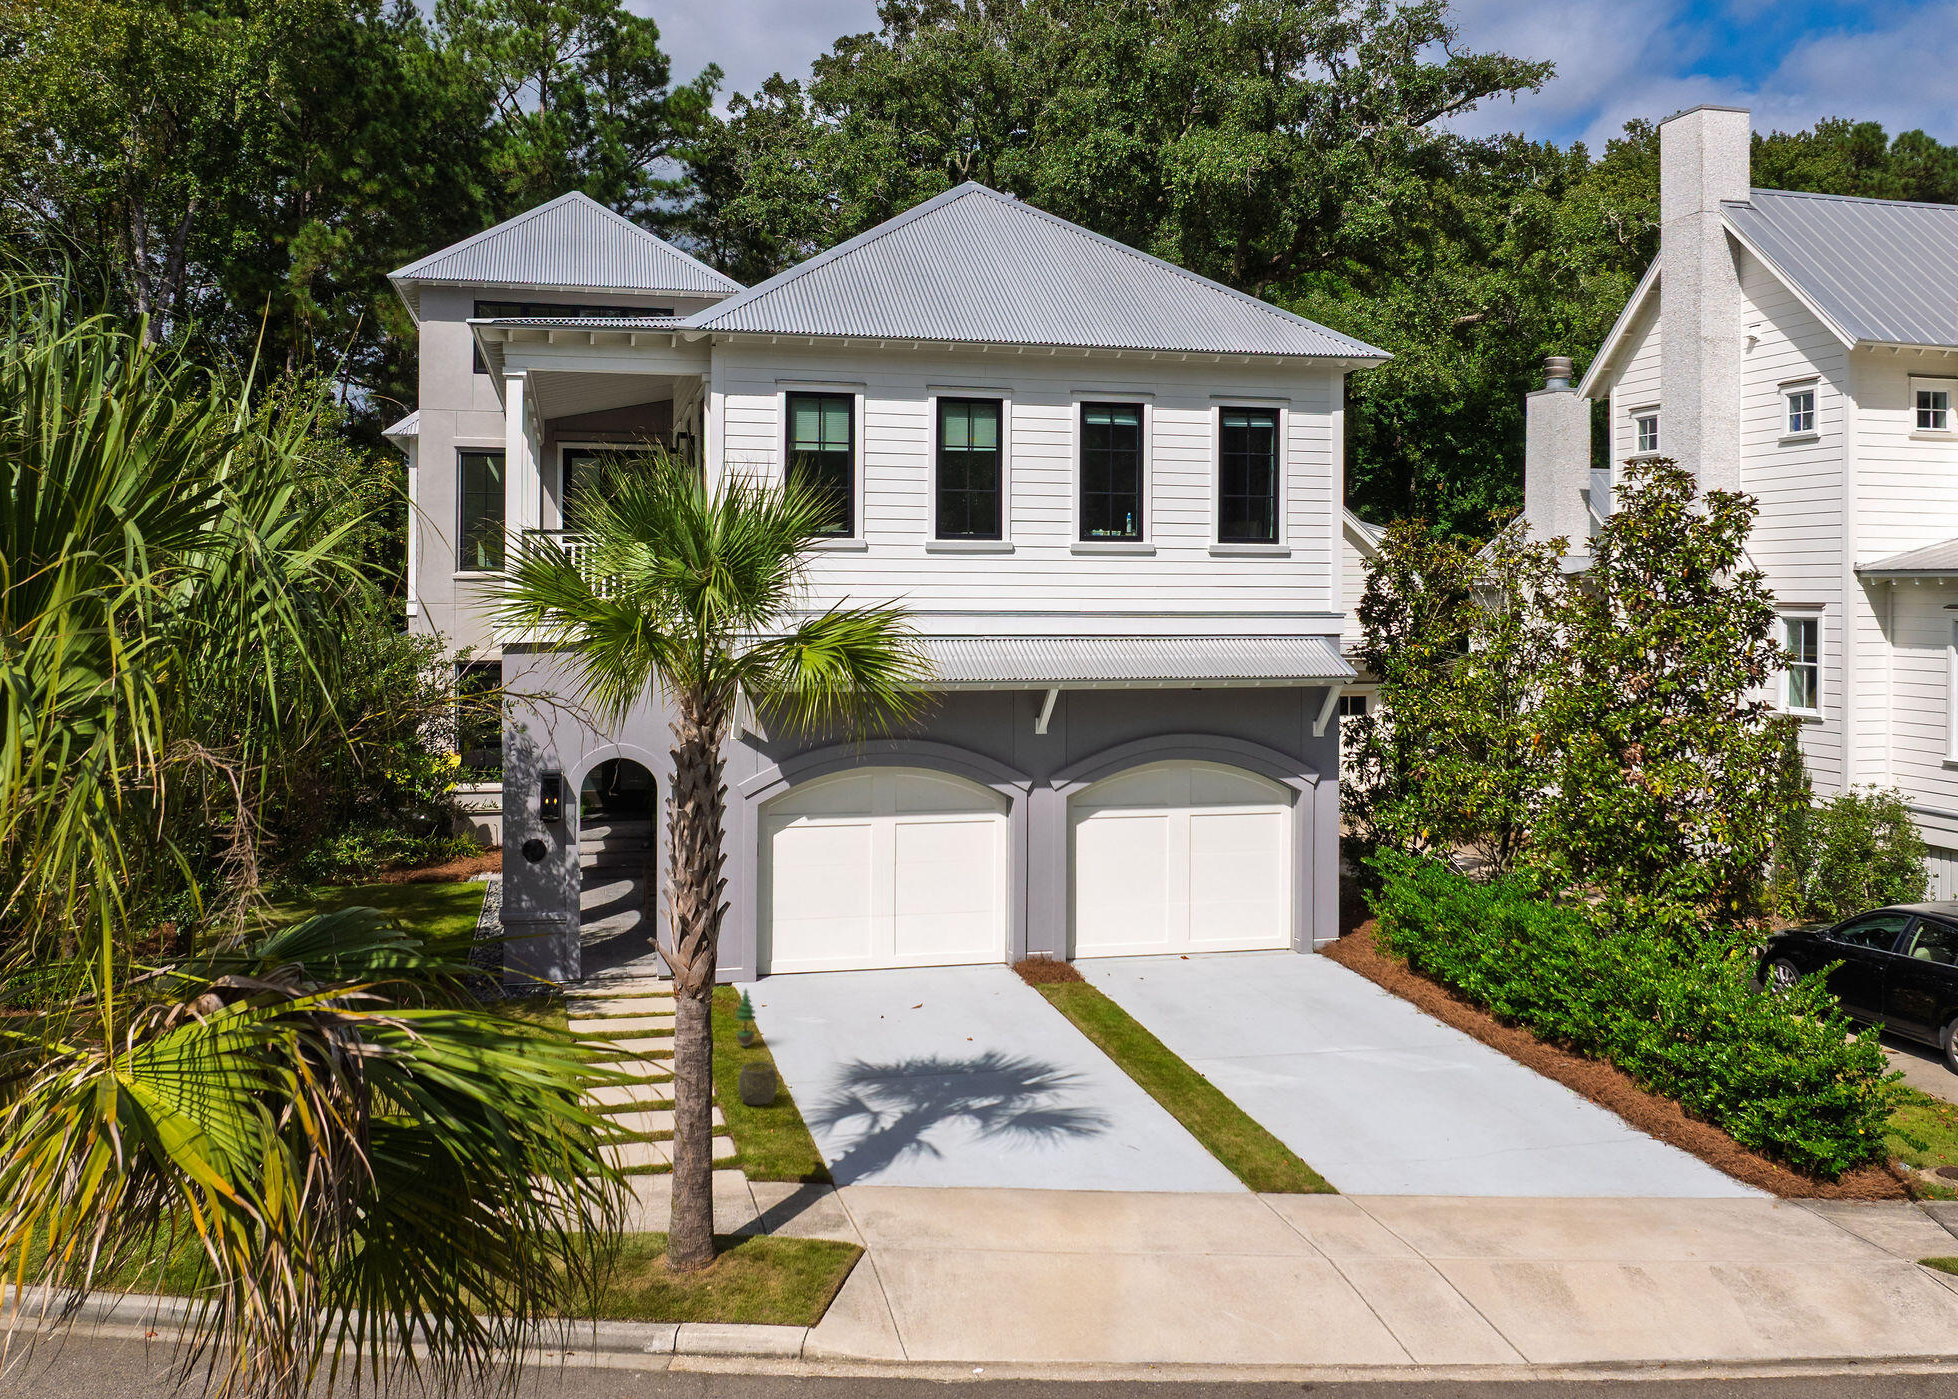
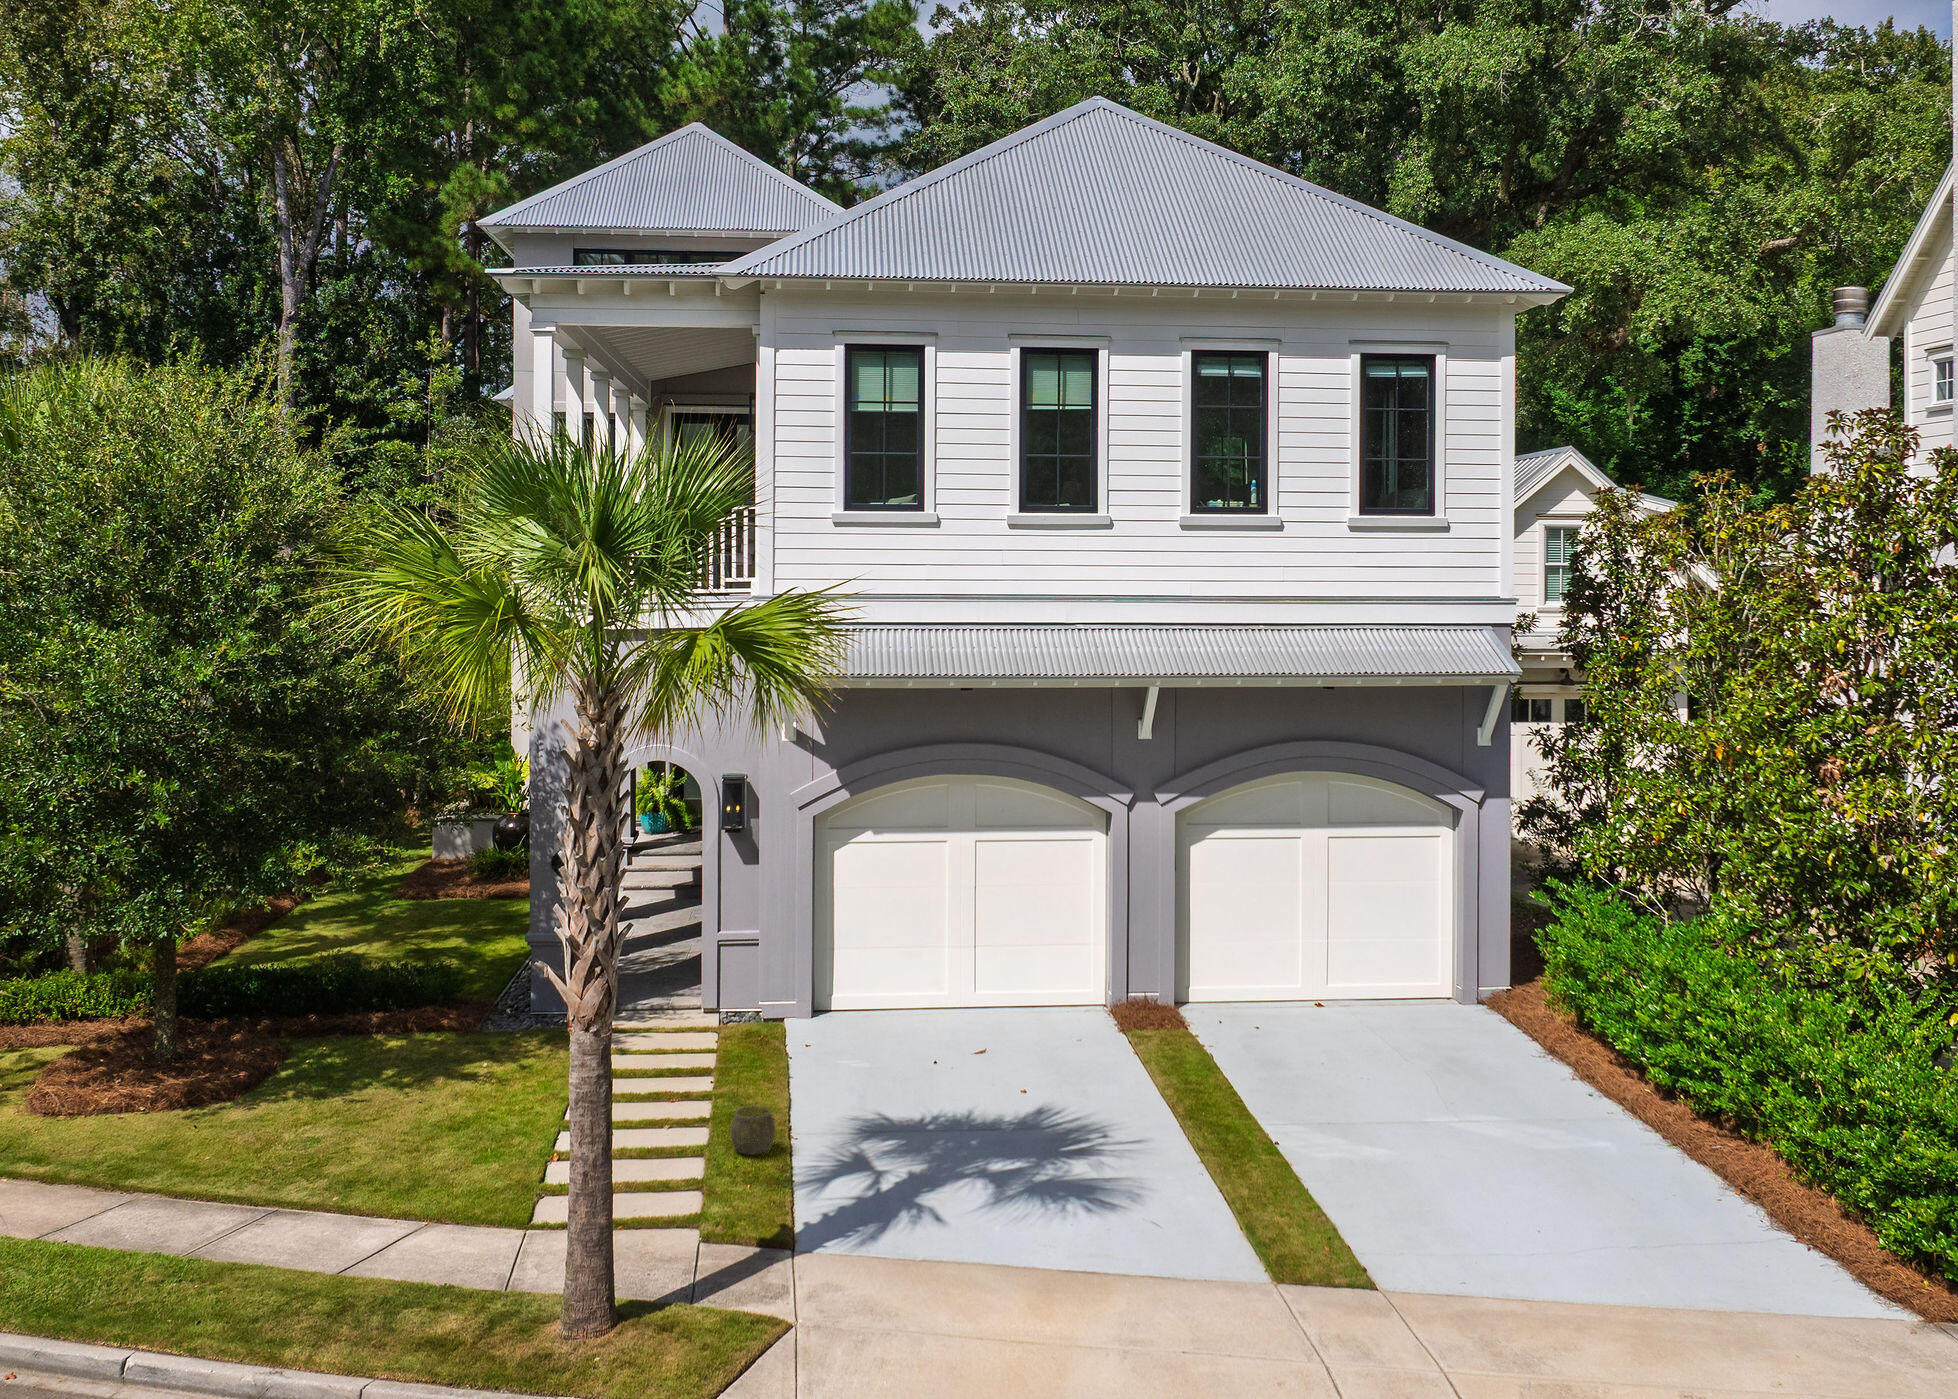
potted tree: present [736,989,755,1046] -> none [755,1021,779,1088]

